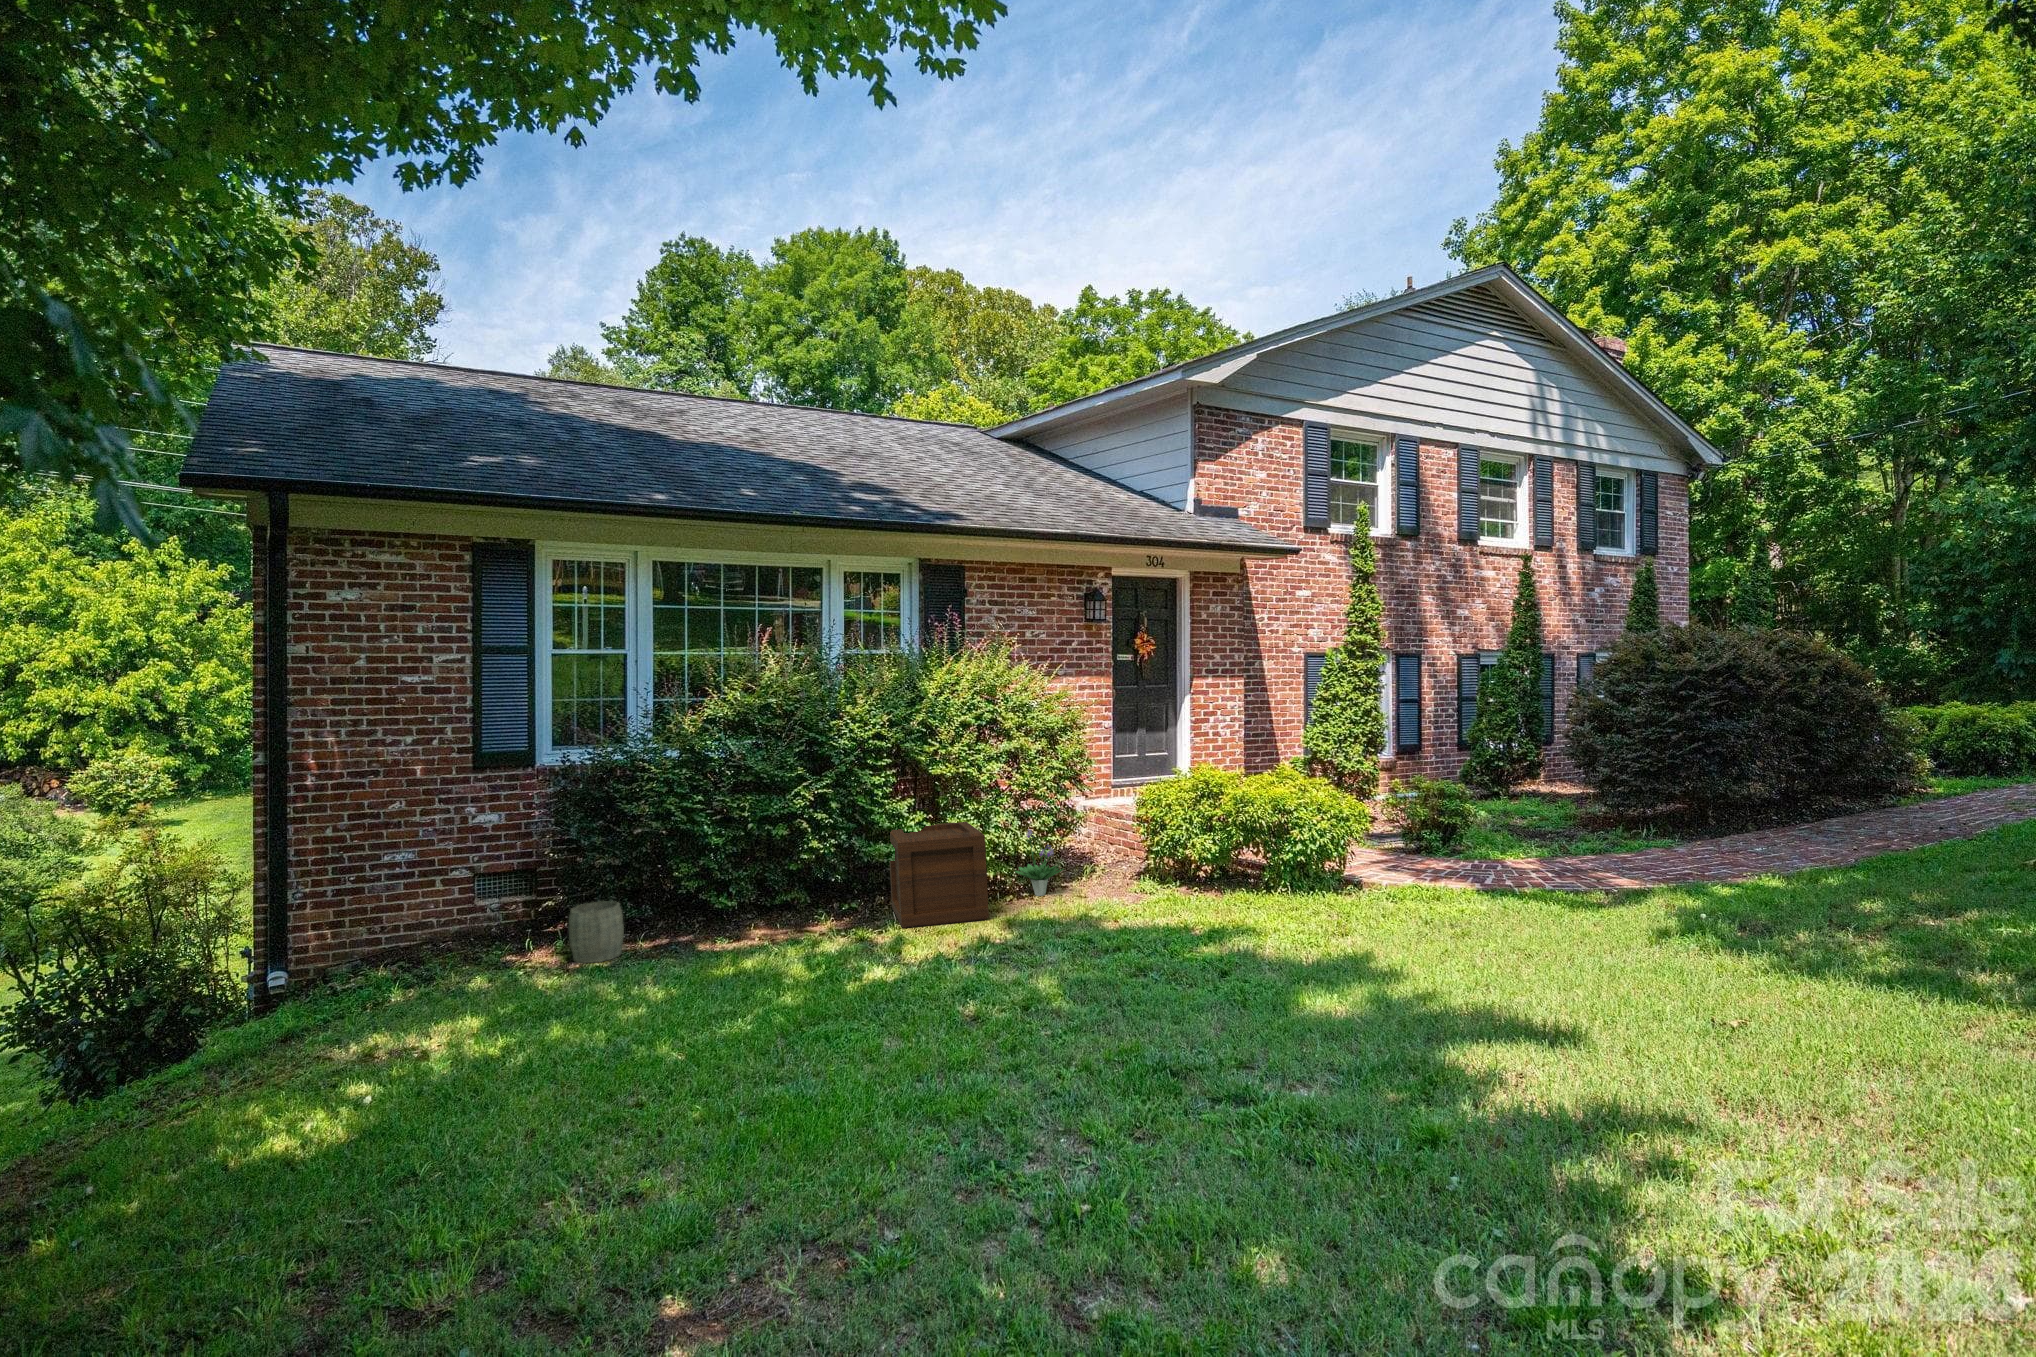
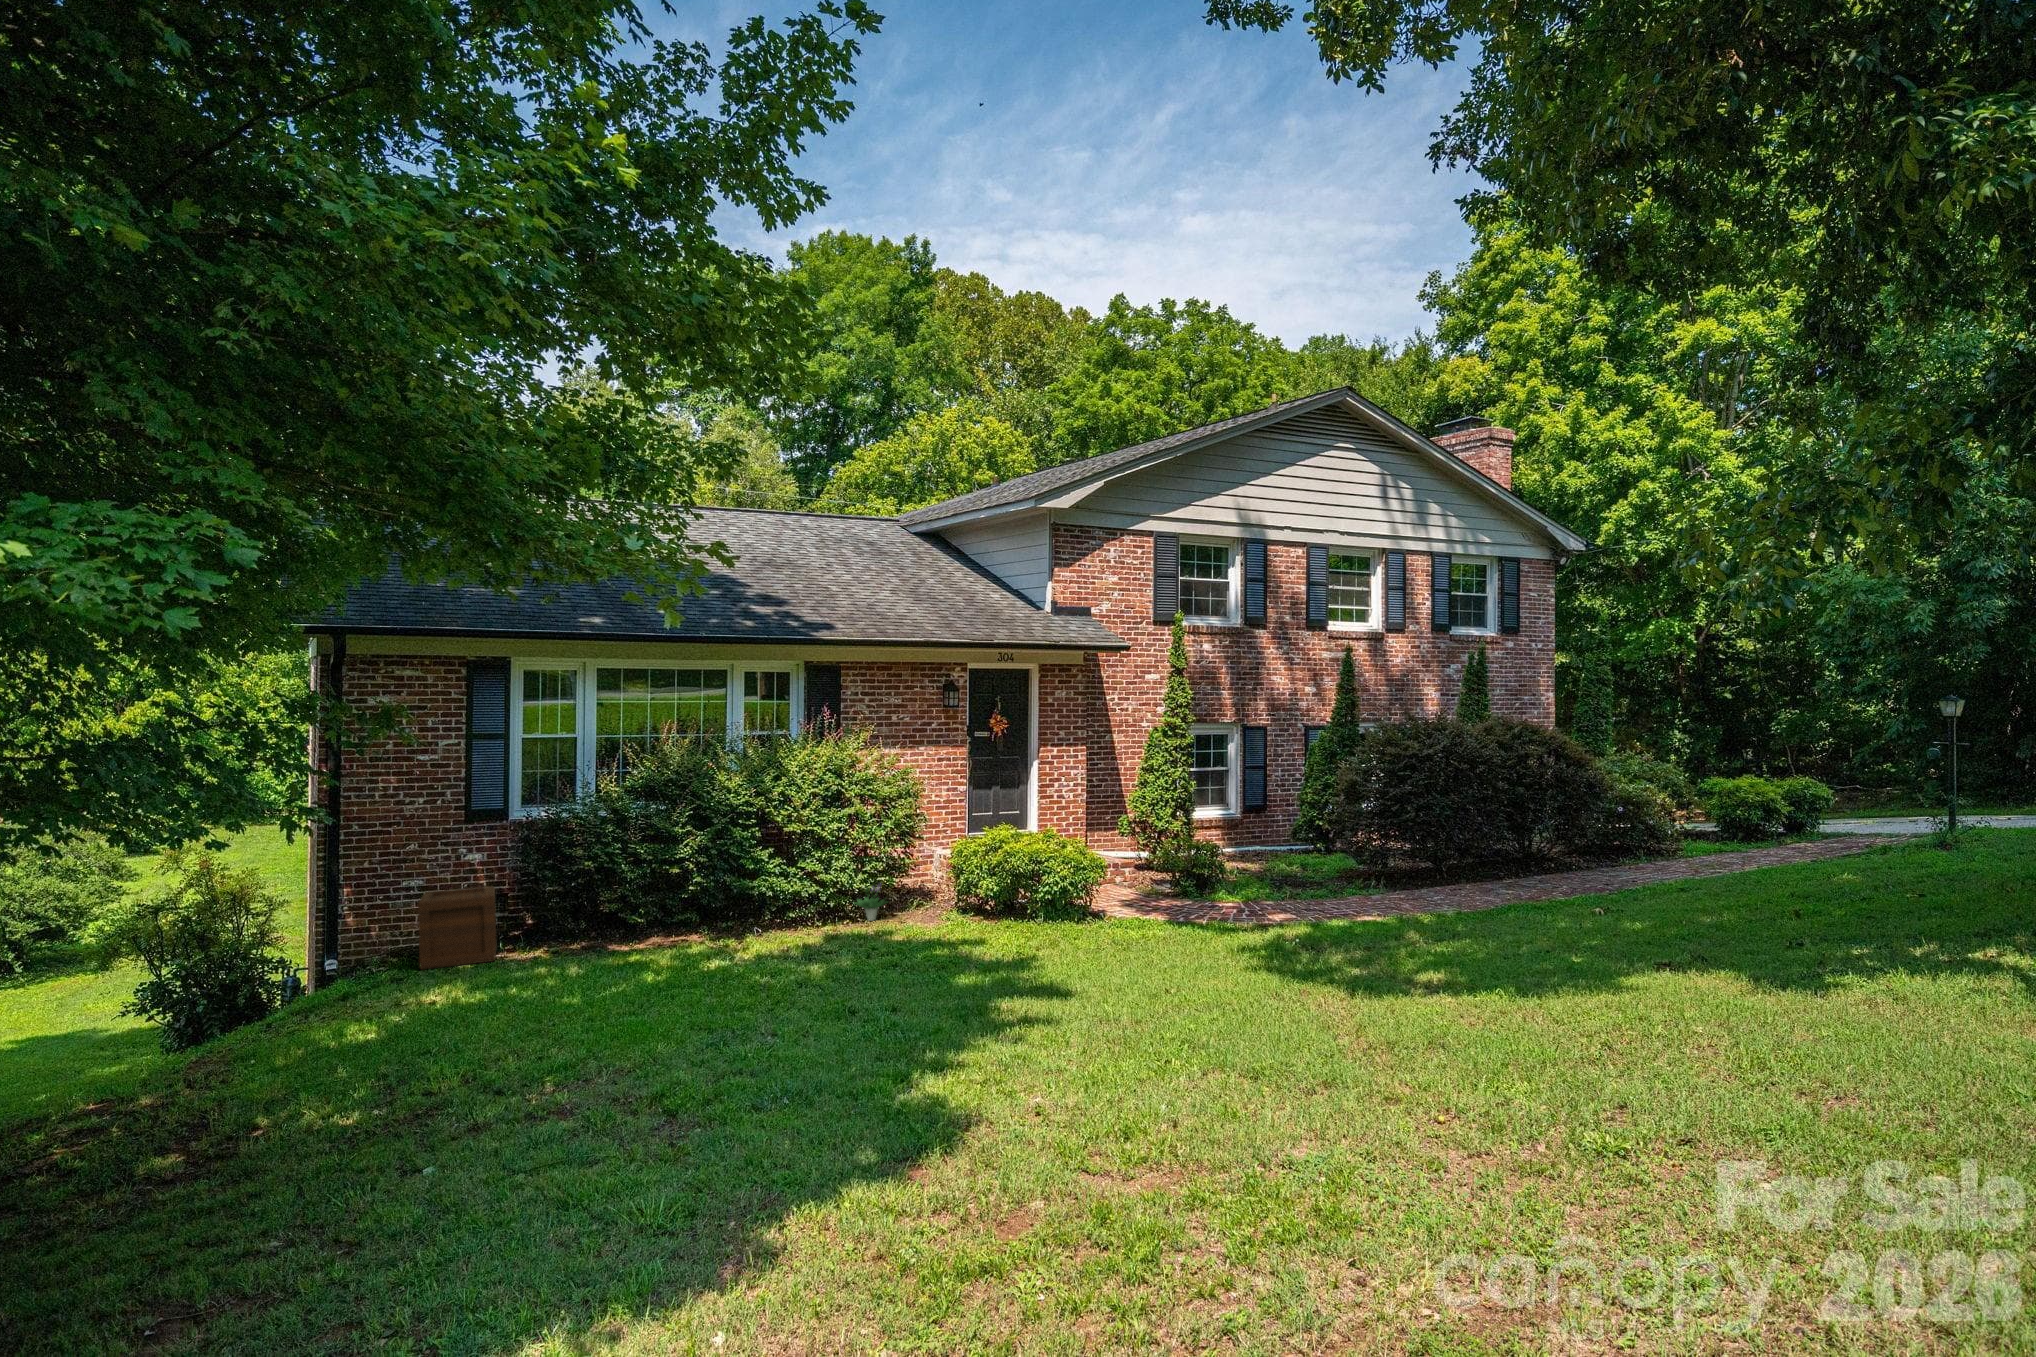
wooden crate: present [888,822,989,928] -> present [418,886,497,970]
woven basket: present [569,901,624,963] -> none [525,916,563,957]

